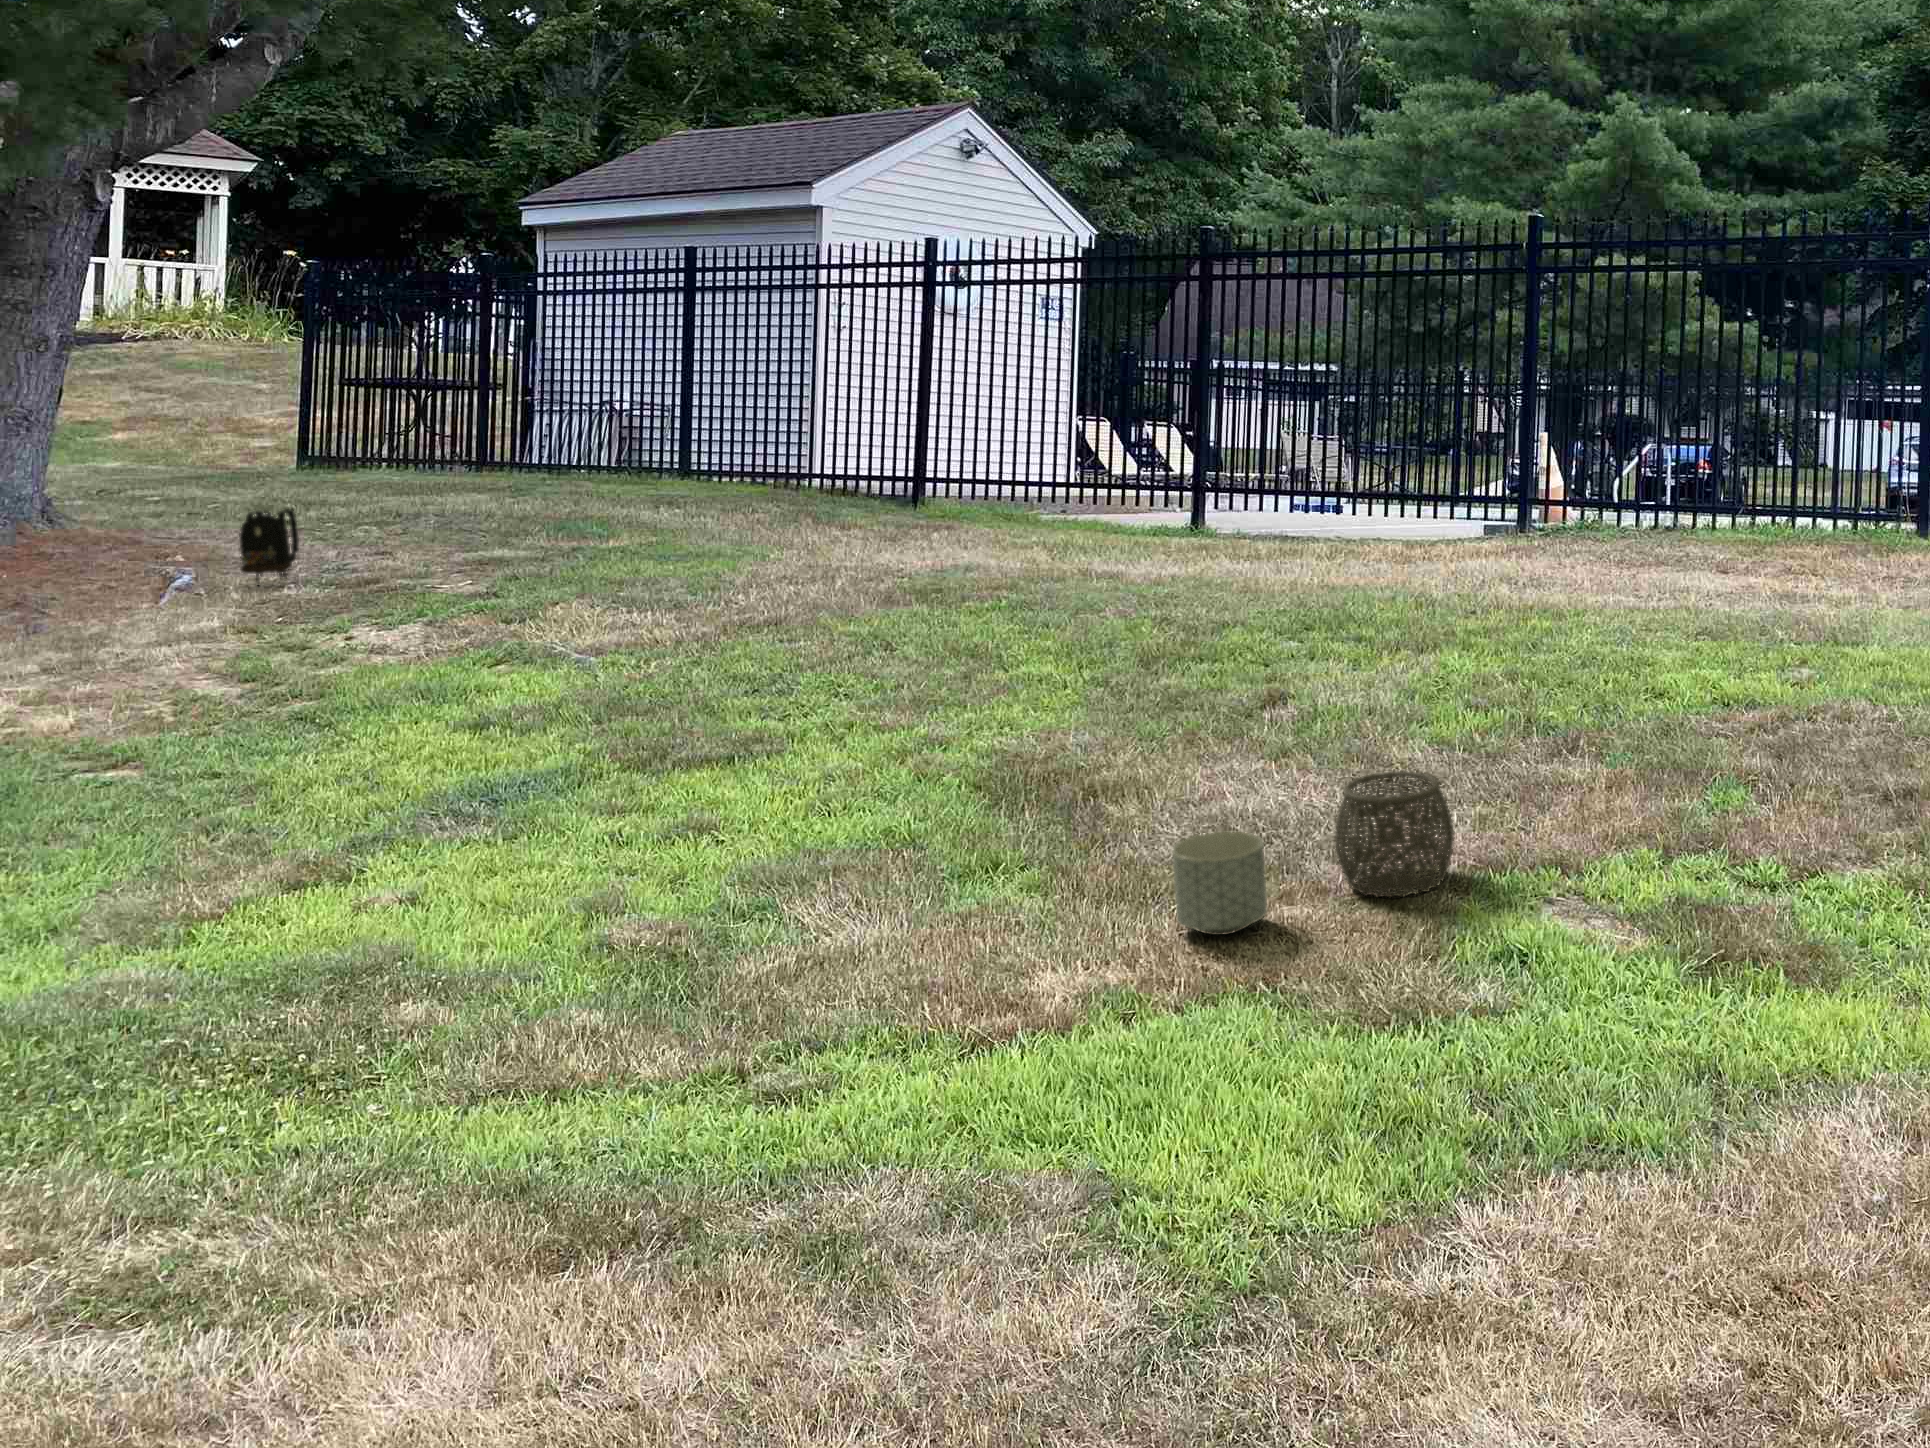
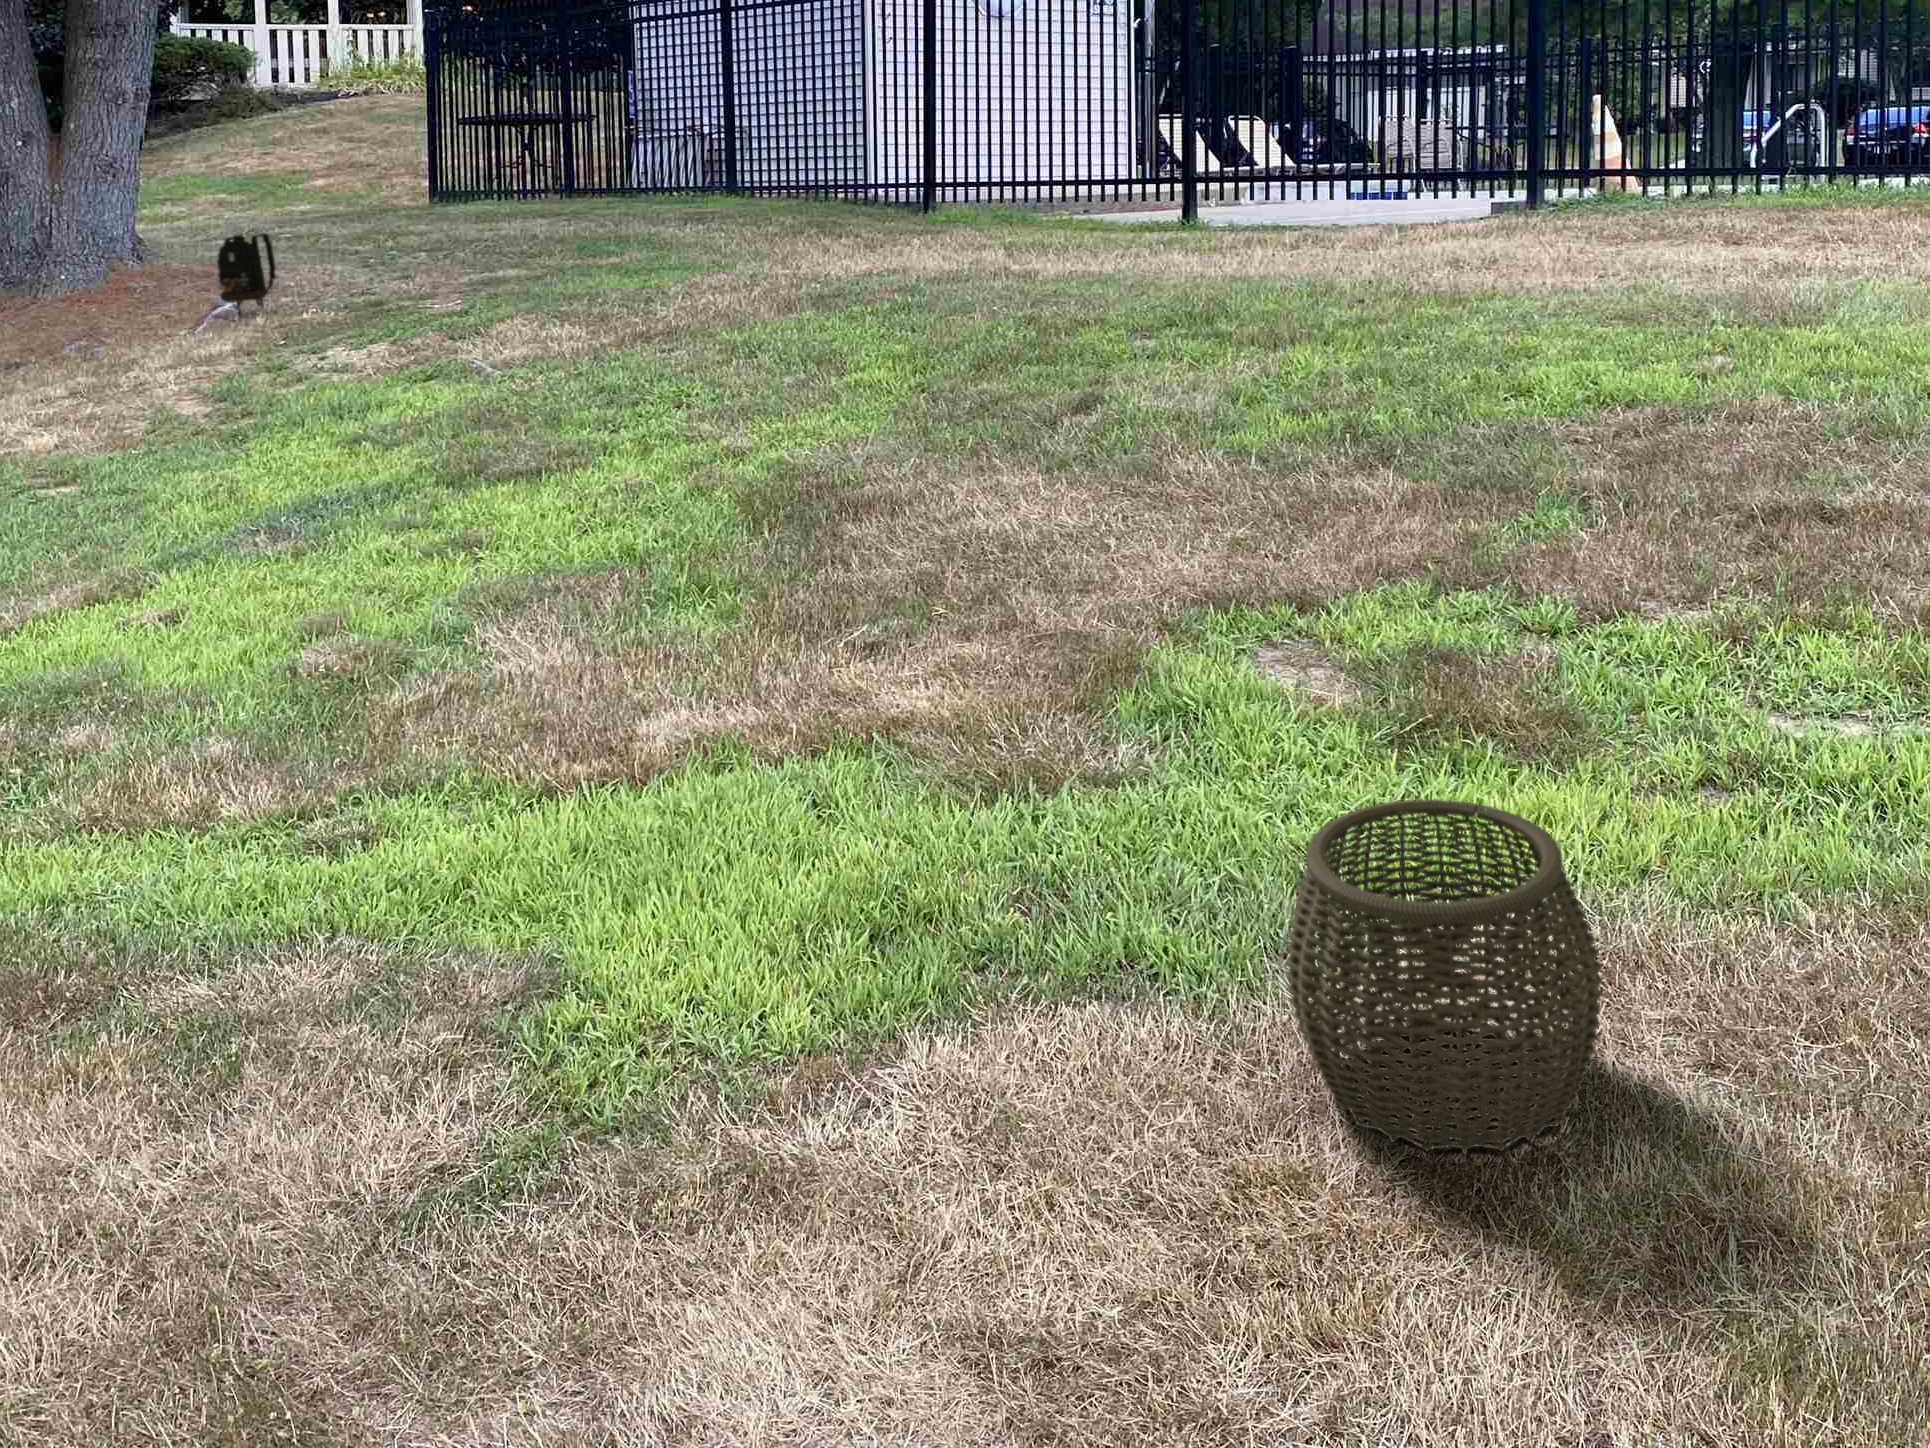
planter: present [1172,831,1267,935] -> none [860,946,1103,1239]

